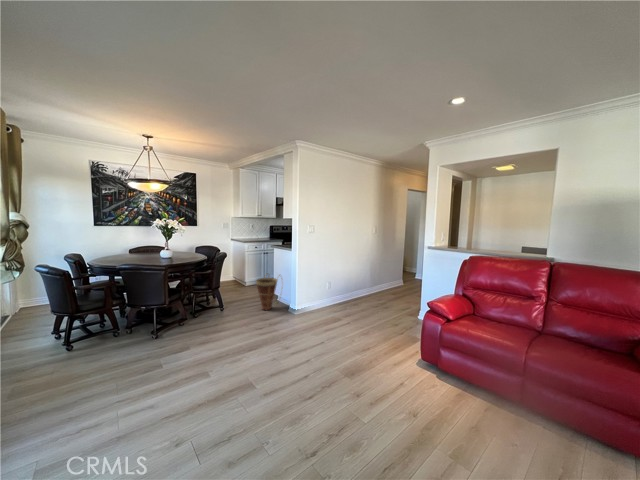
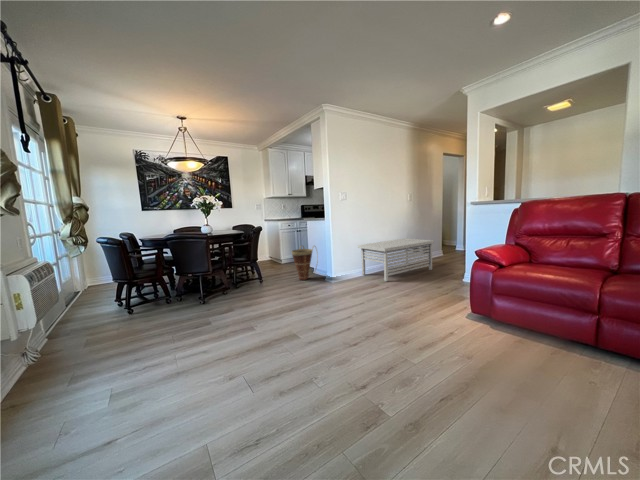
storage bench: none [323,270,395,316] -> present [358,238,434,281]

